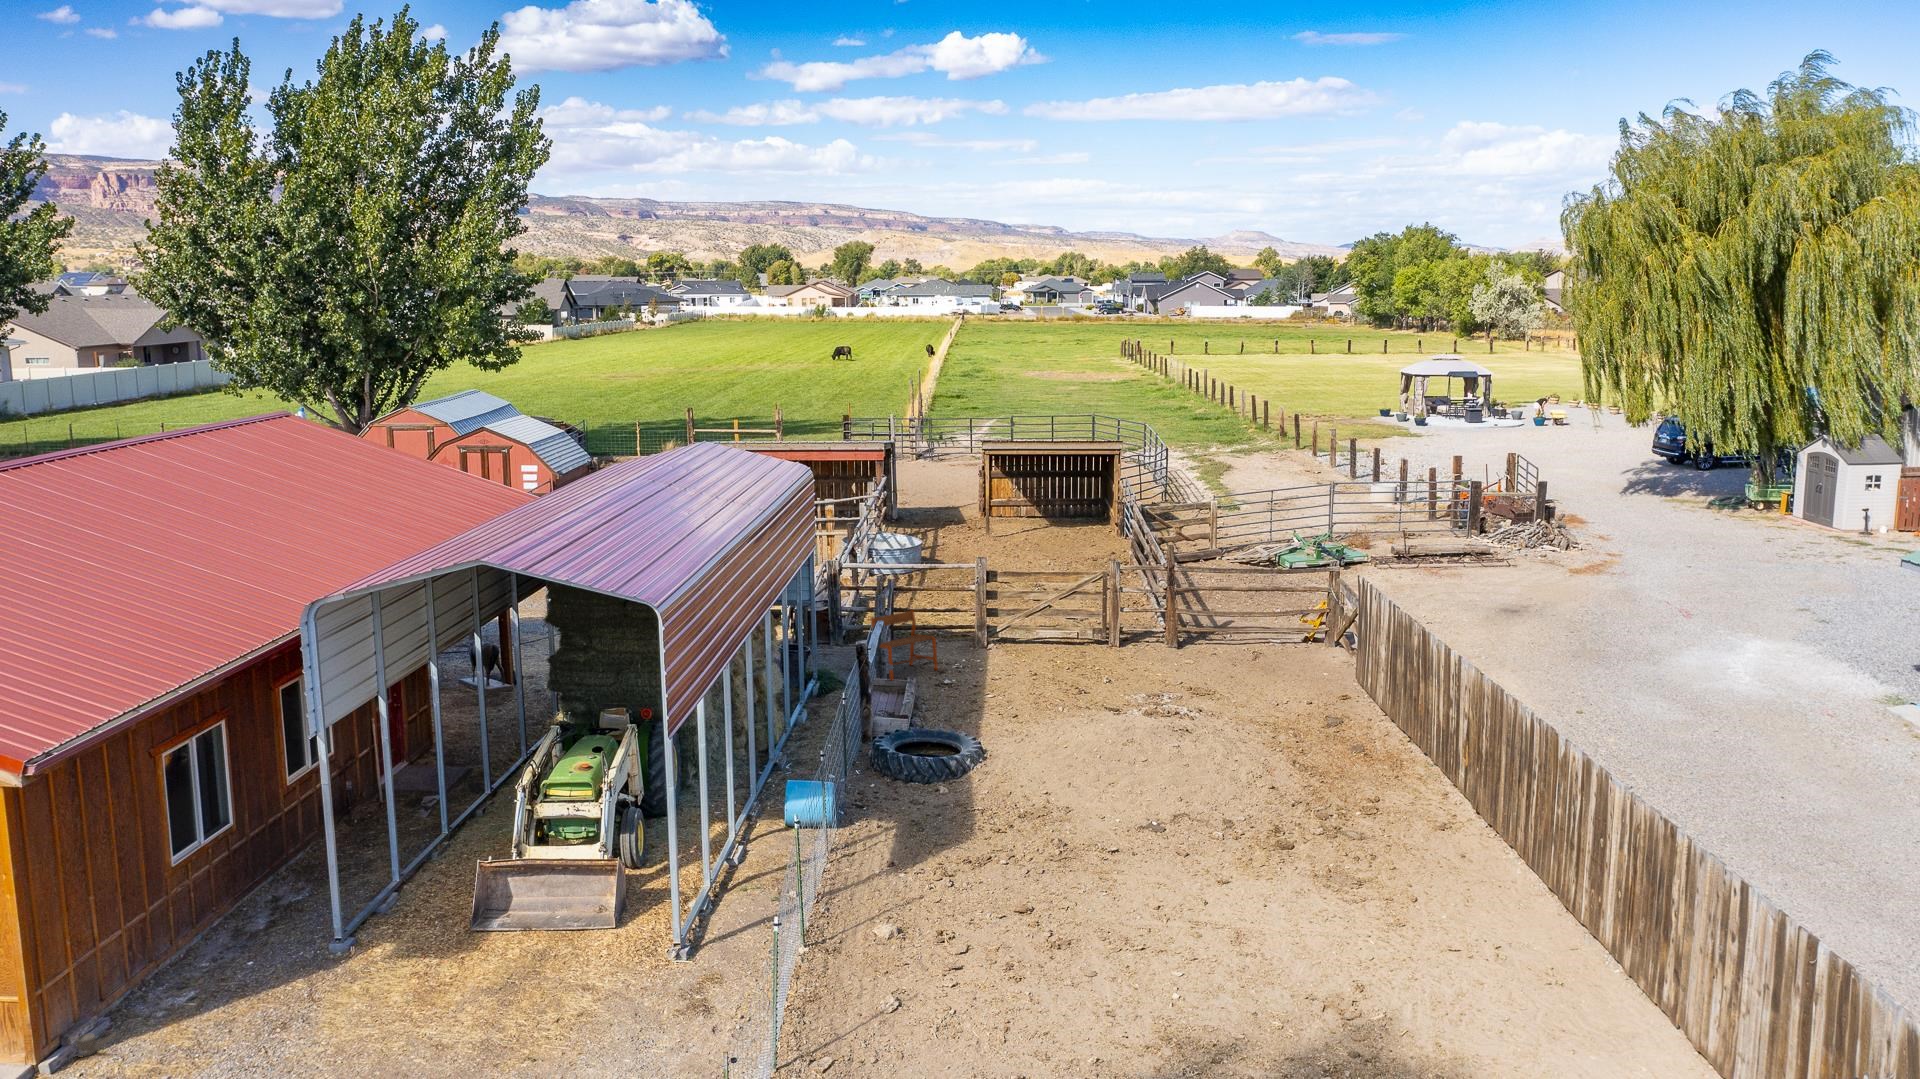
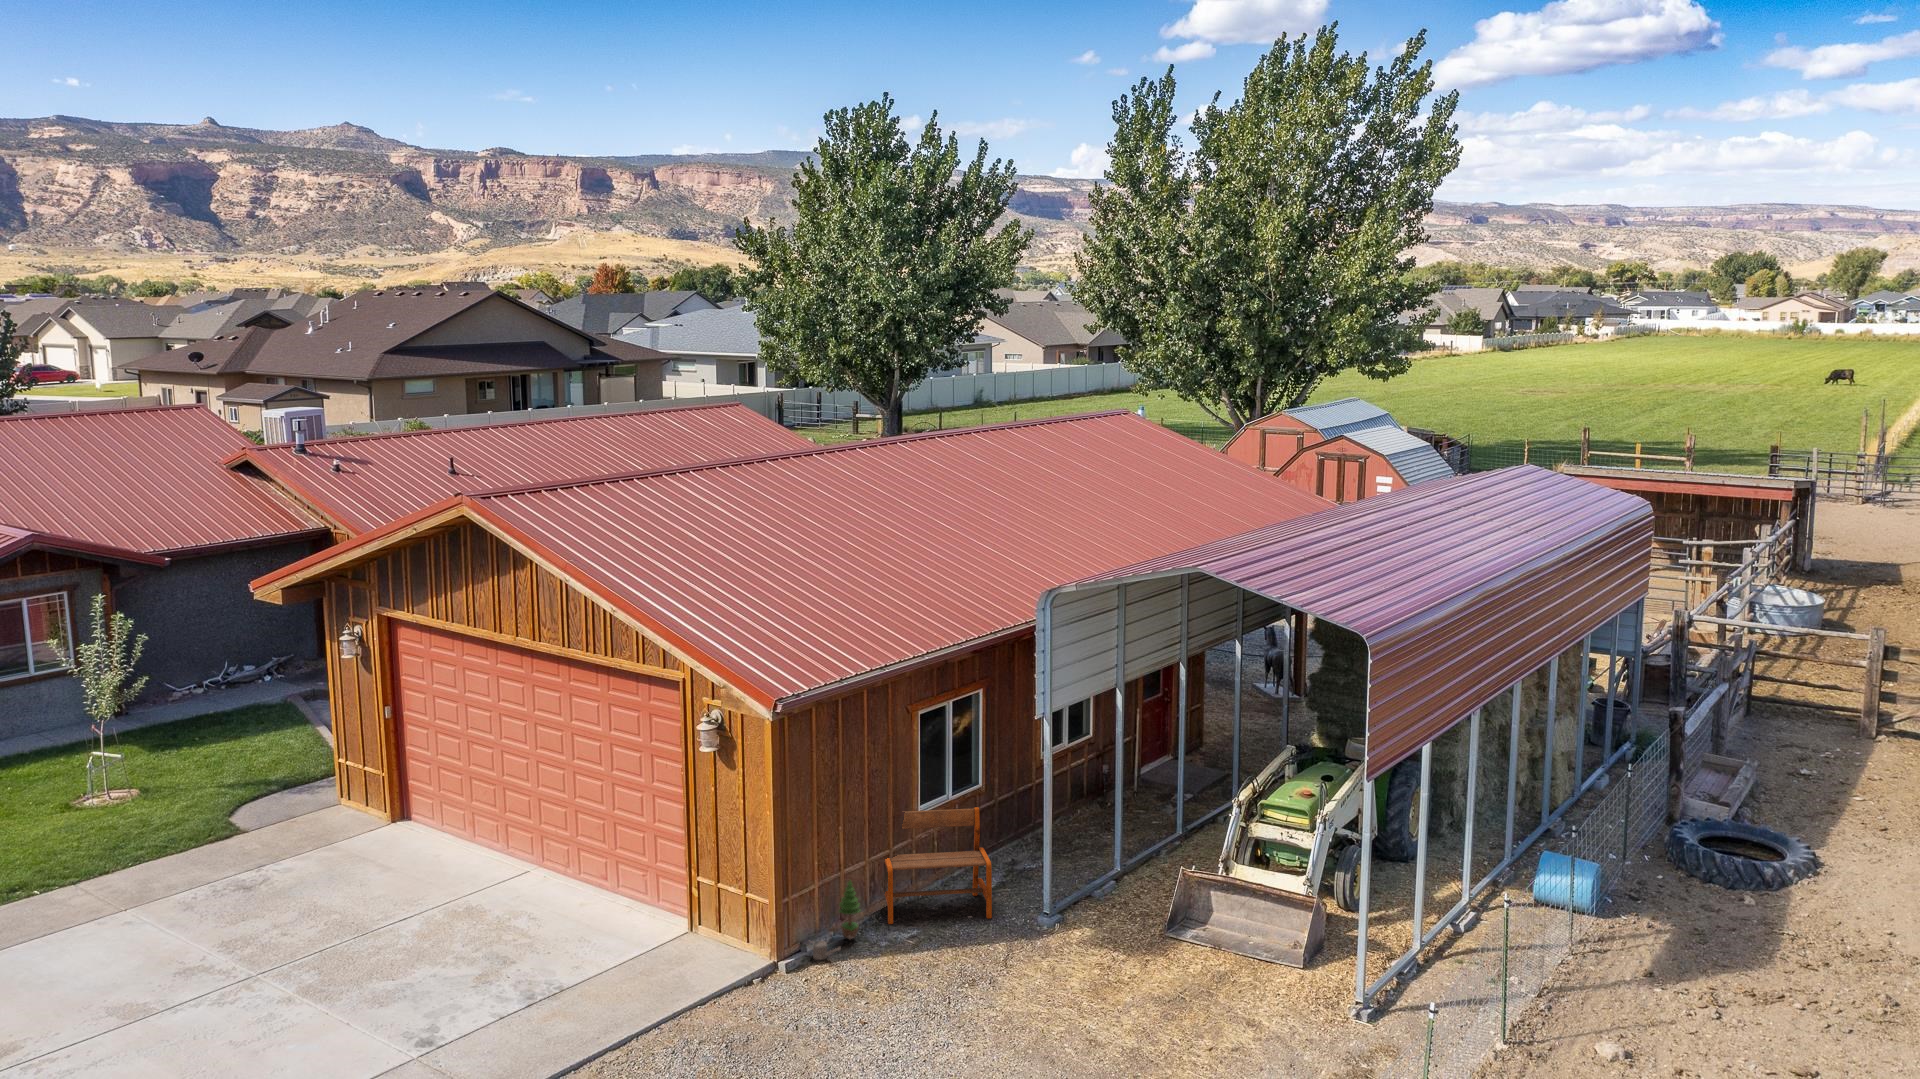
bench: present [870,610,938,680] -> present [884,807,992,924]
potted tree: none [97,957,127,1027] -> present [839,880,860,939]

